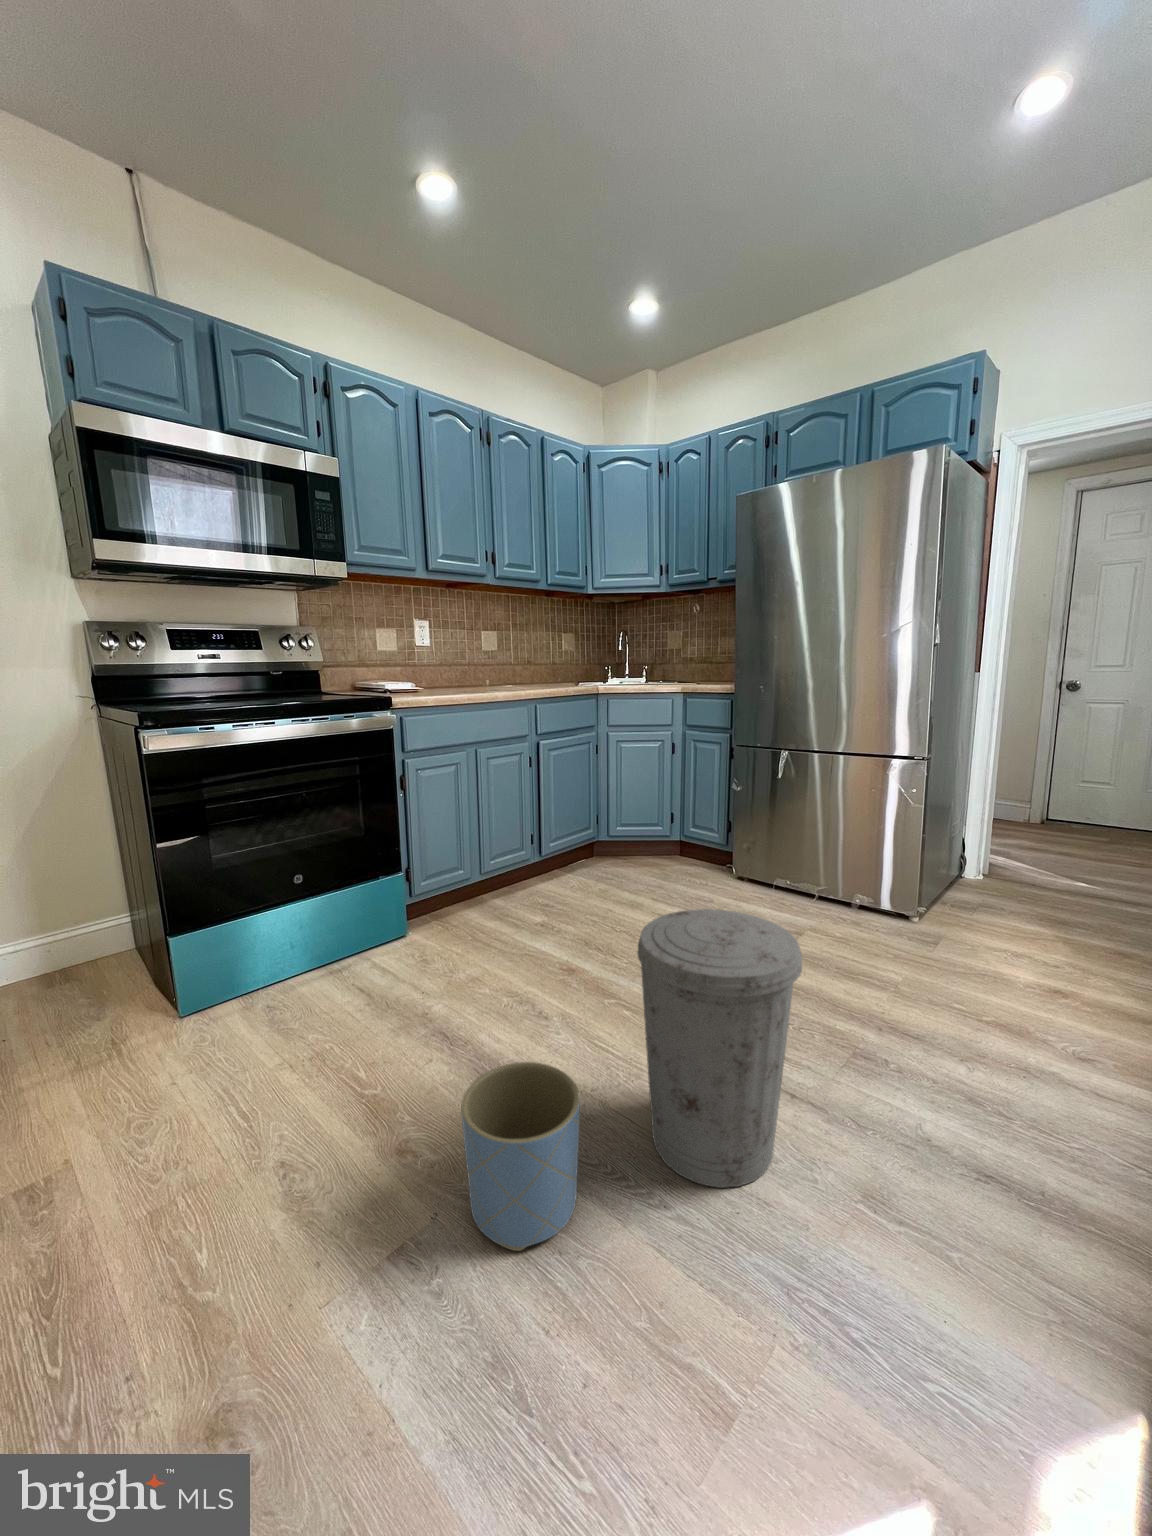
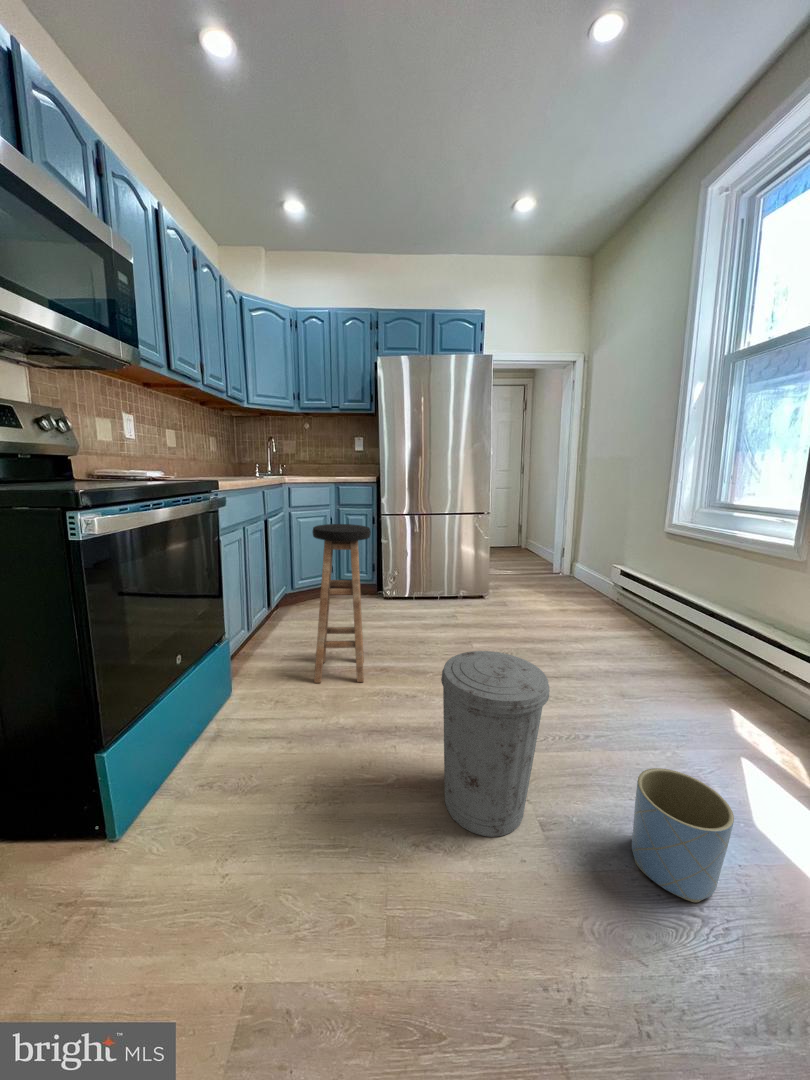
bar stool: none [444,736,531,975] -> present [313,524,371,683]
planter: present [461,1062,580,1251] -> present [632,768,734,903]

